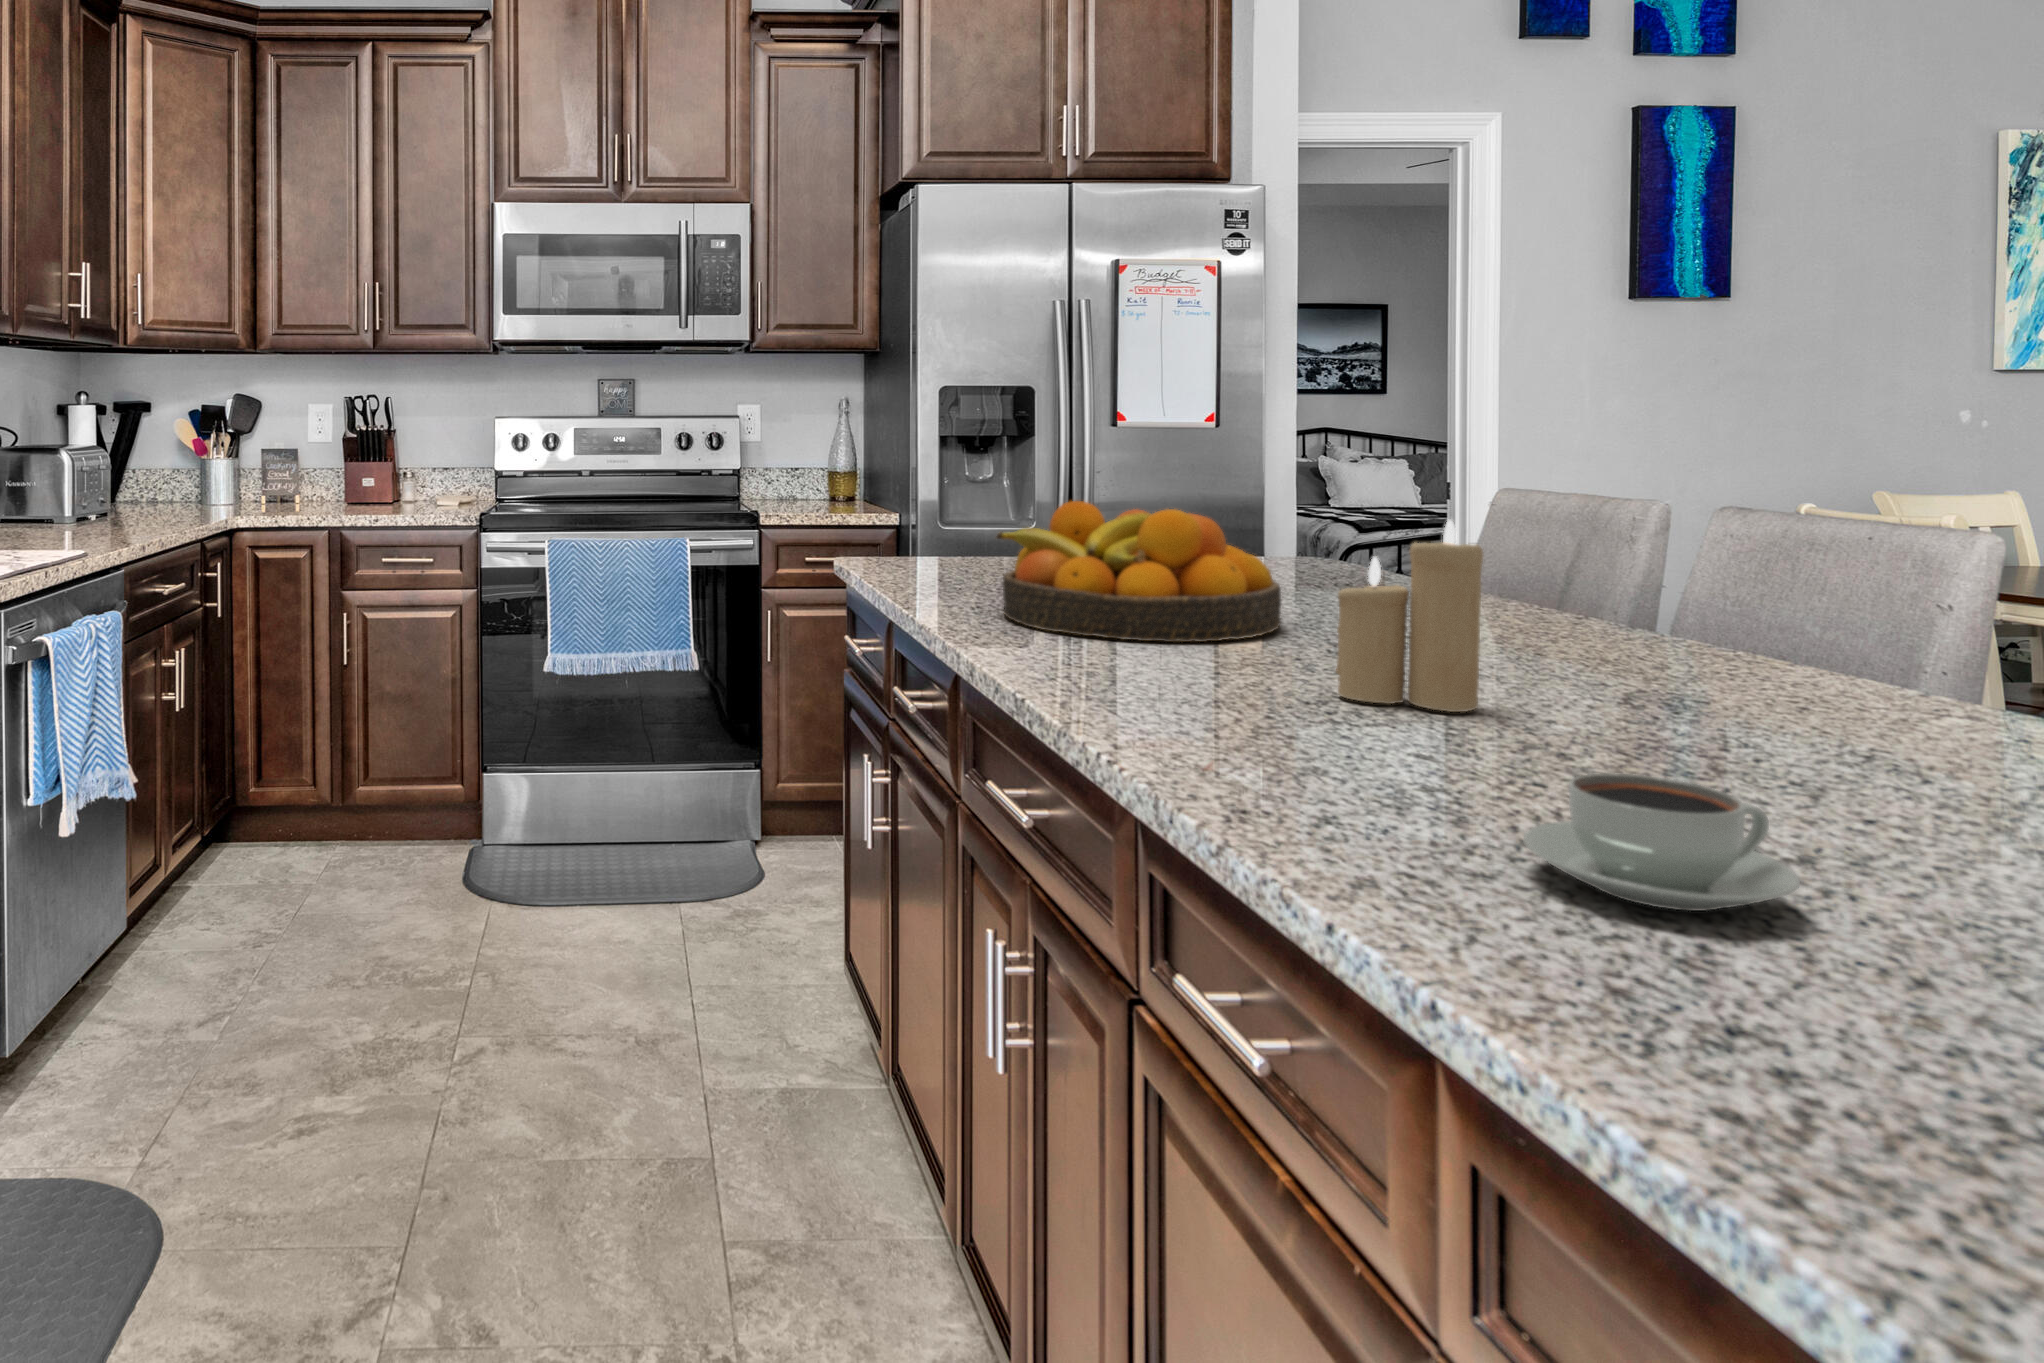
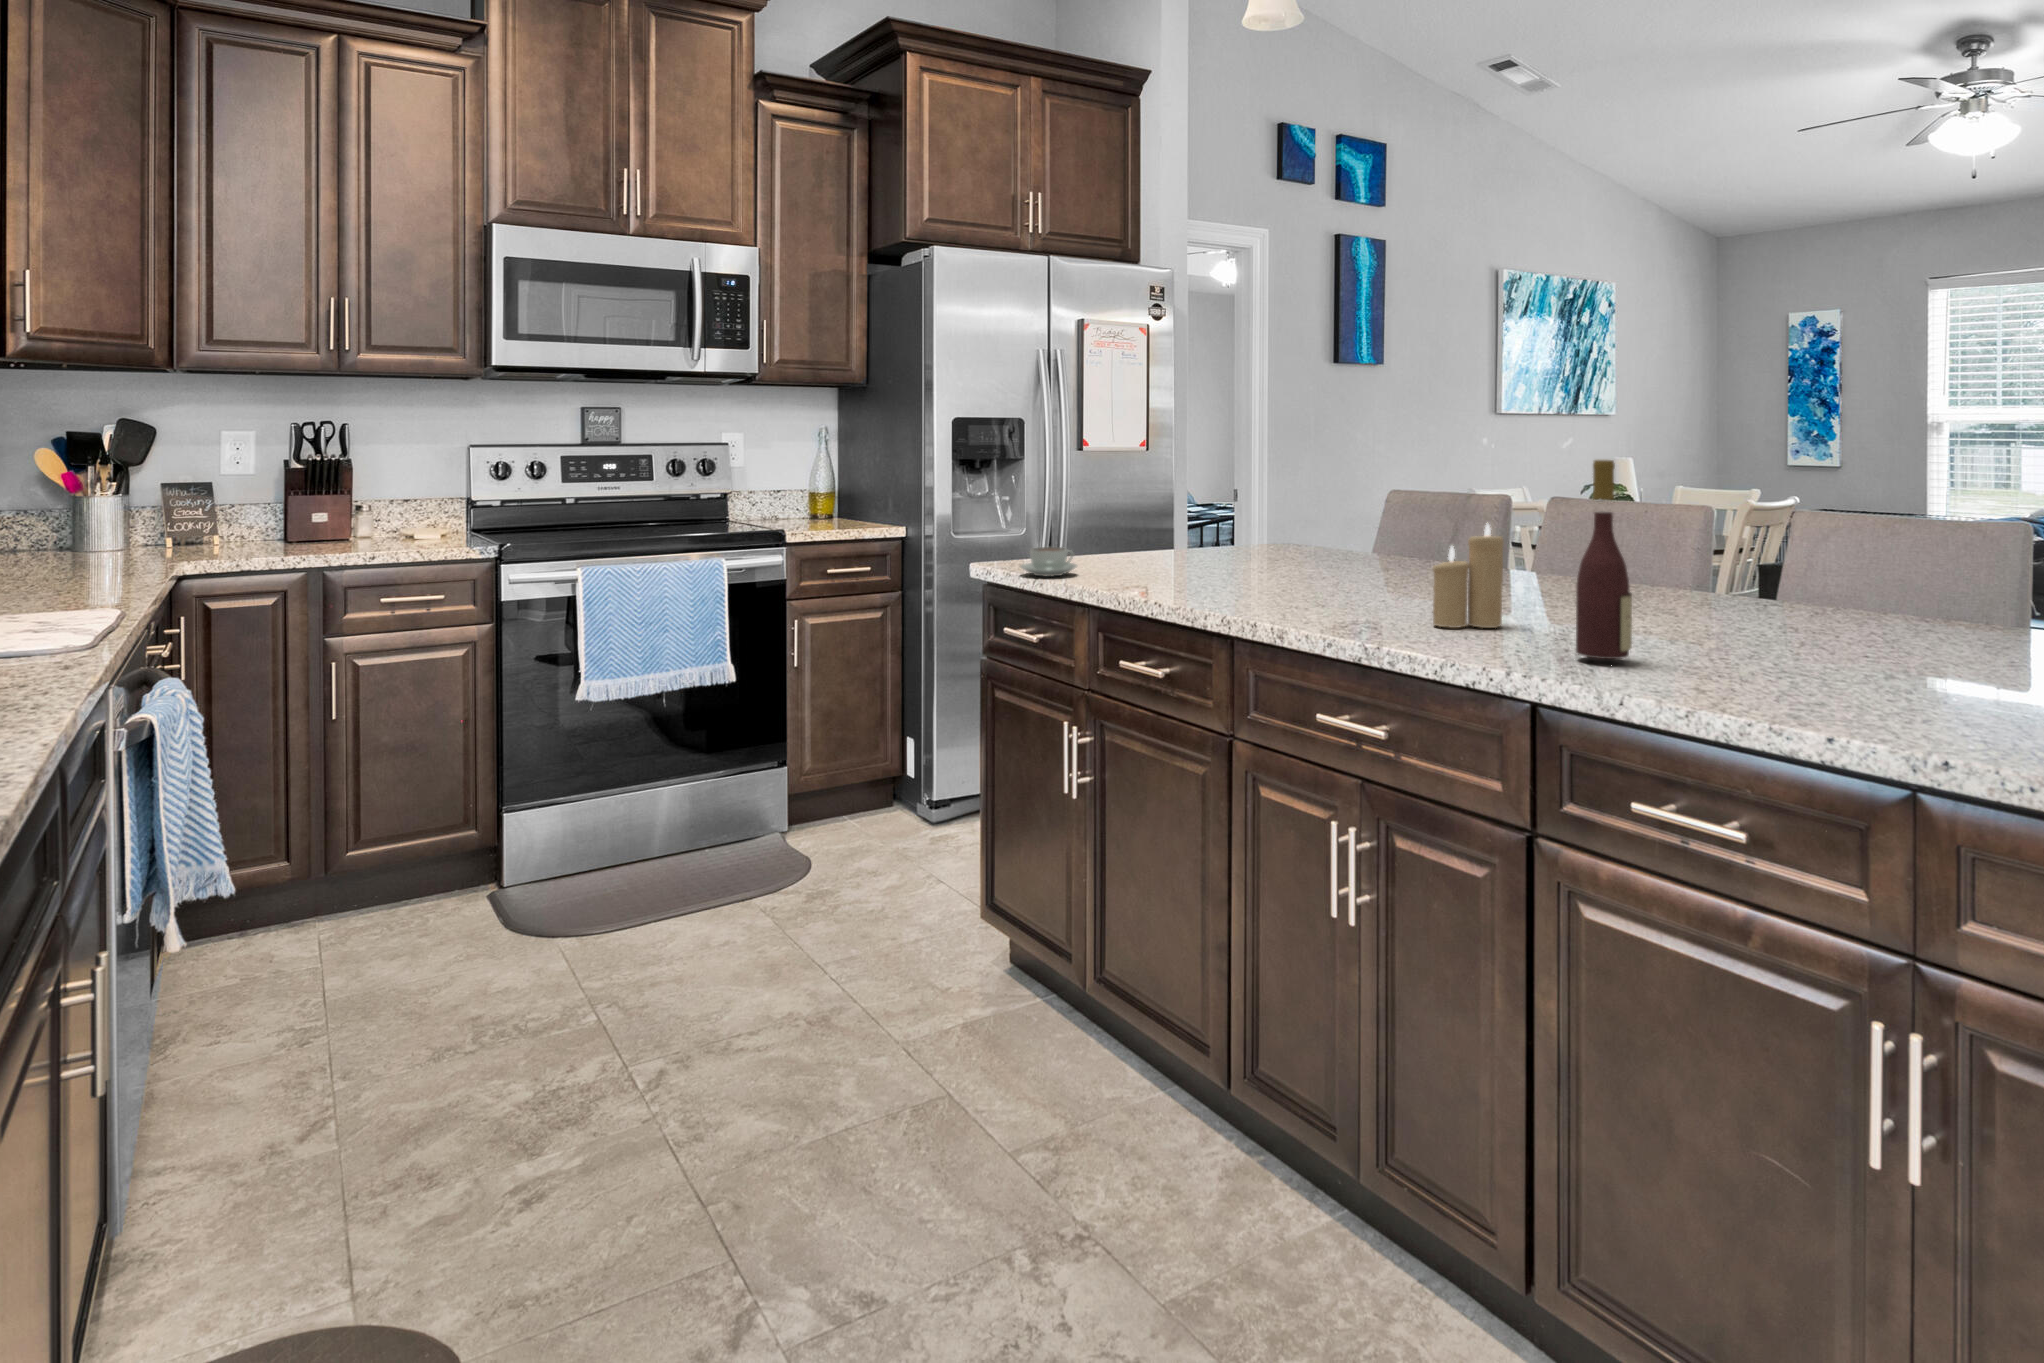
wine bottle: none [1504,388,1644,821] -> present [1576,460,1632,659]
fruit bowl: present [996,501,1281,642] -> none [1167,517,1341,607]
coffee cup: present [1523,773,1800,911] -> present [1021,547,1077,577]

